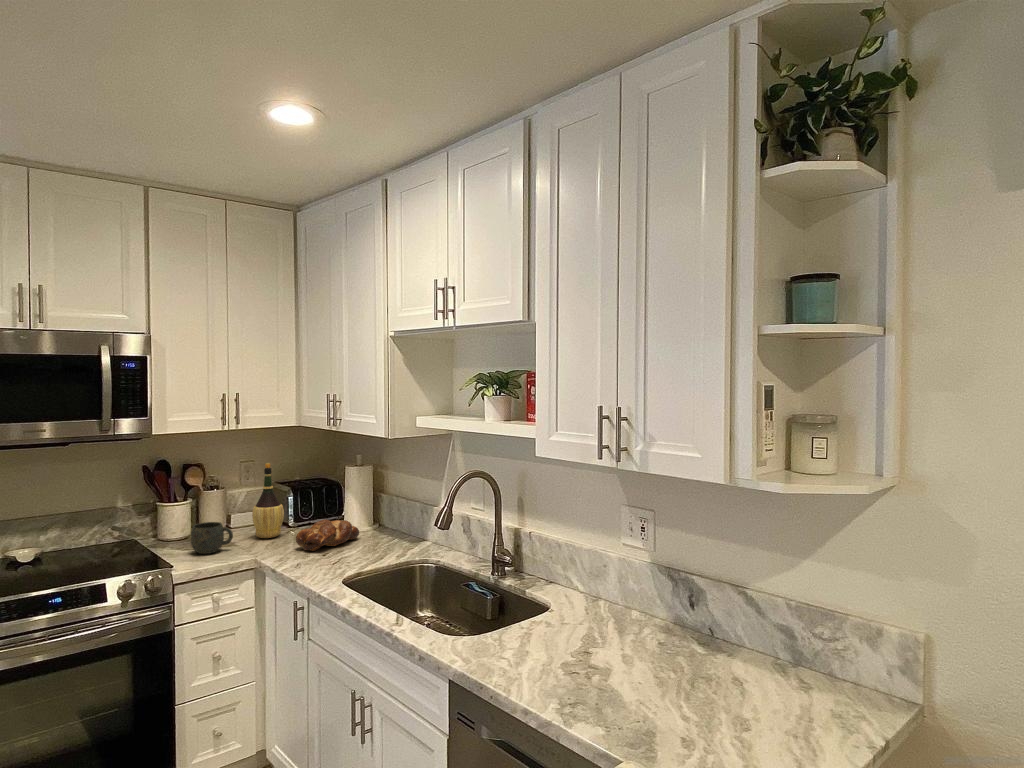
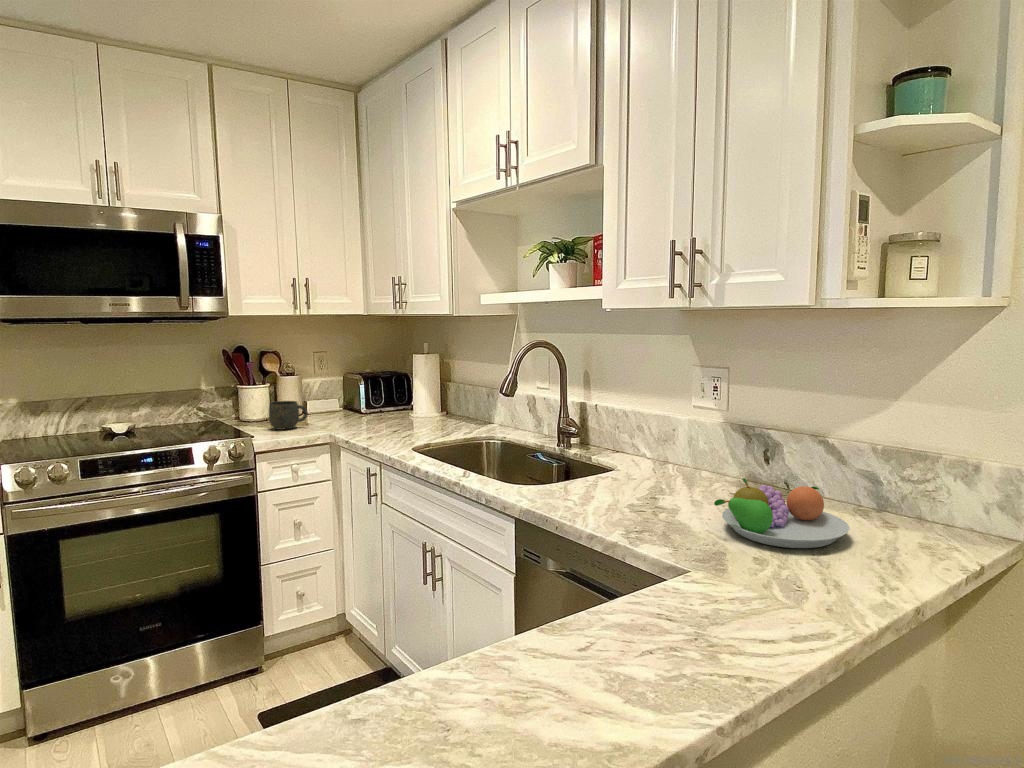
wine bottle: present [252,463,284,538] -> none [325,347,355,419]
bread loaf: present [296,519,359,551] -> none [367,401,428,428]
fruit bowl: none [643,643,769,723] -> present [714,478,850,548]

